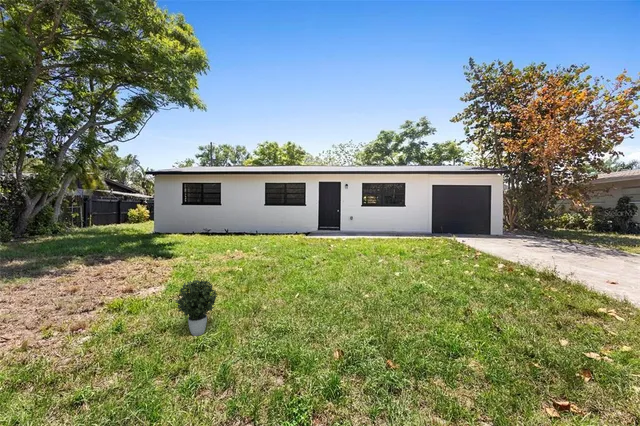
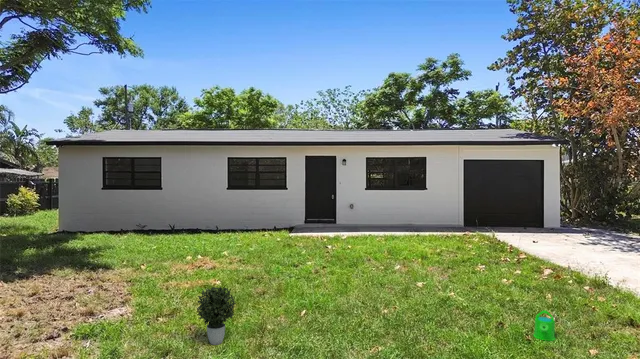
watering can: none [510,309,537,341] -> present [533,310,555,341]

